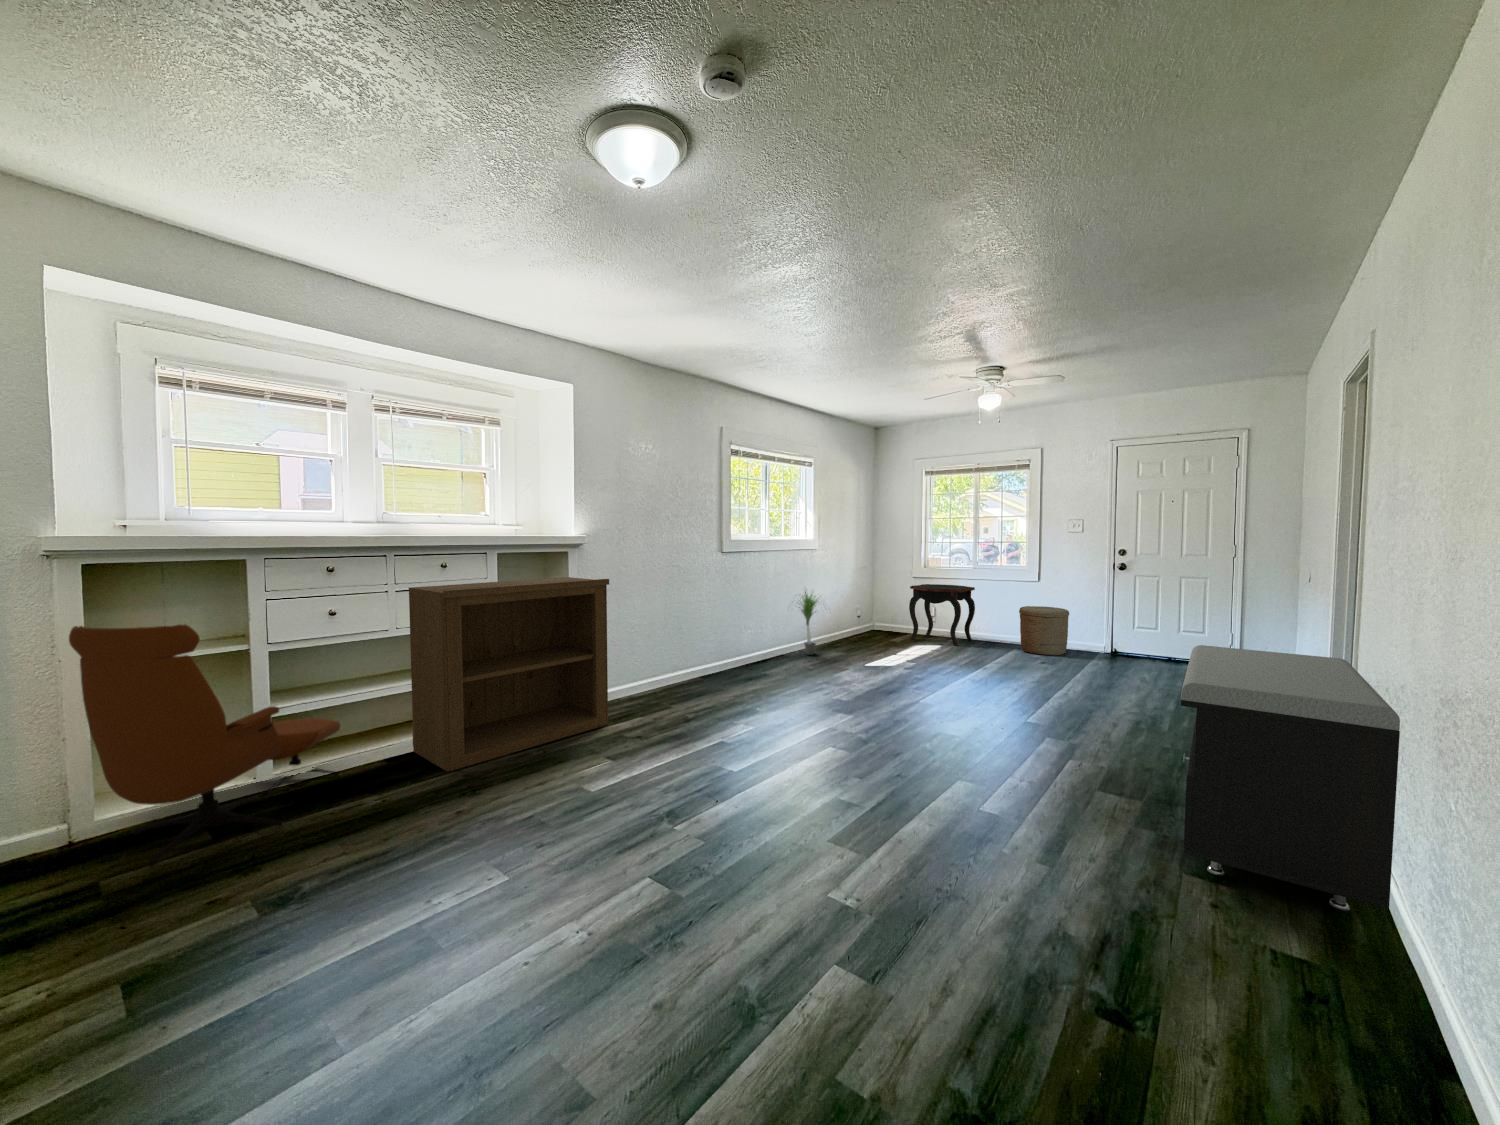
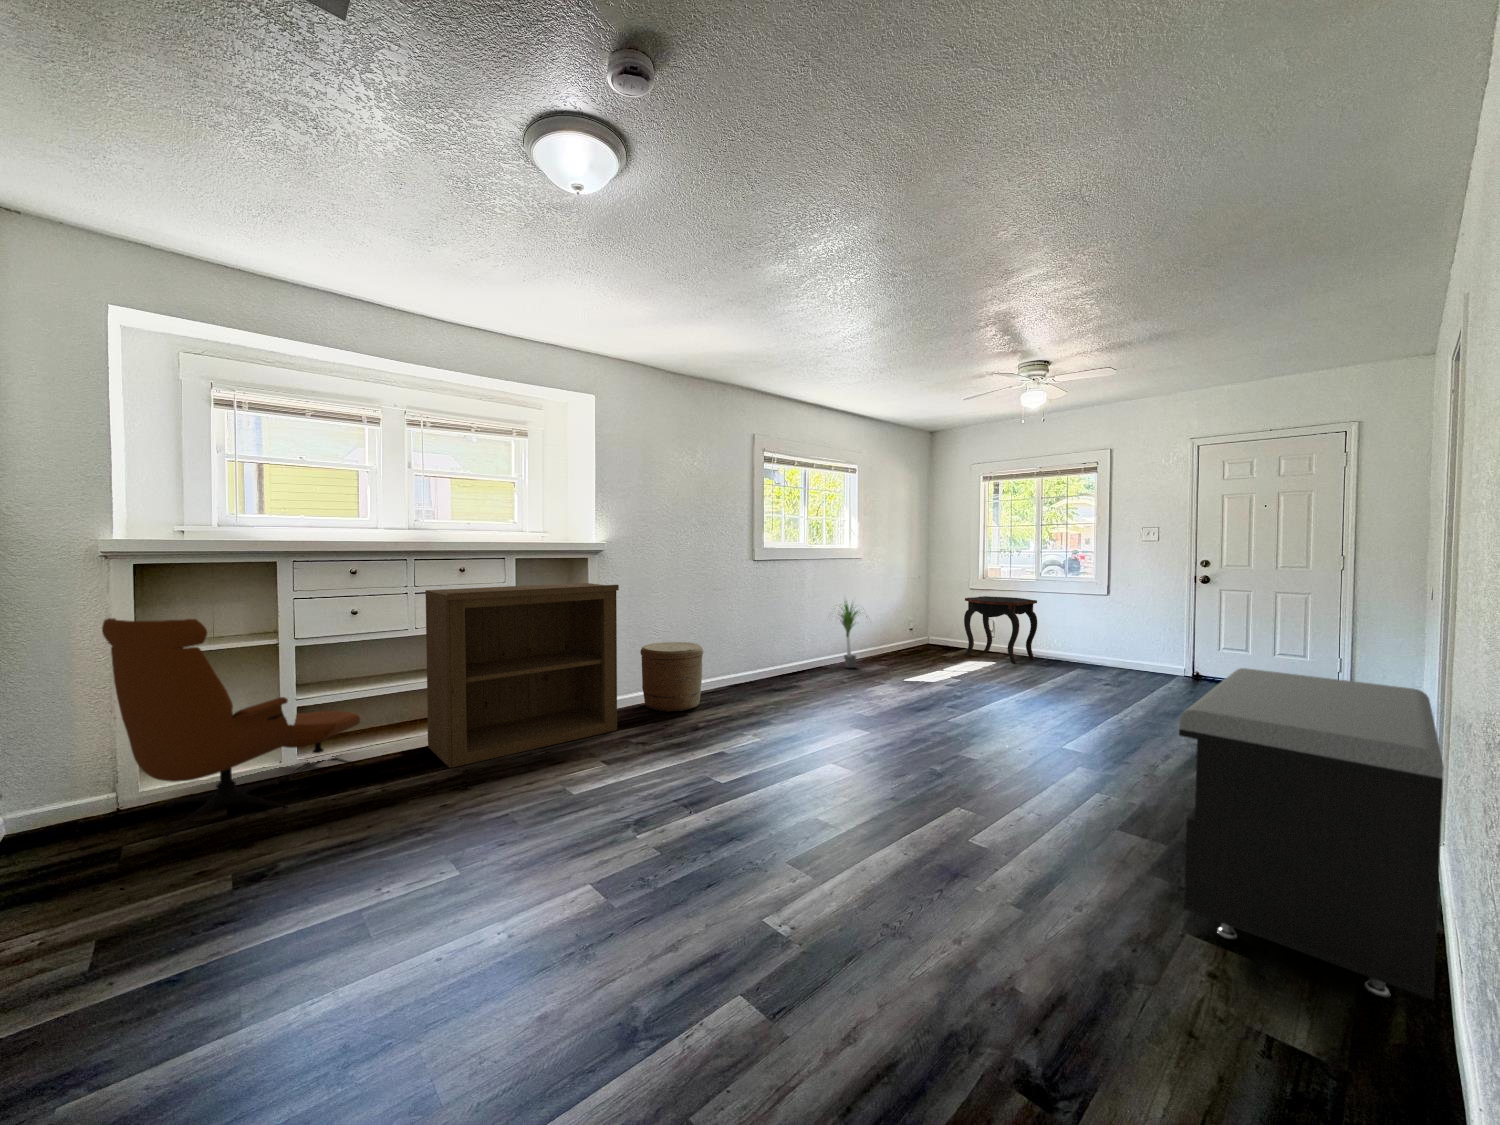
woven basket: present [1019,606,1069,655] -> present [640,642,703,712]

